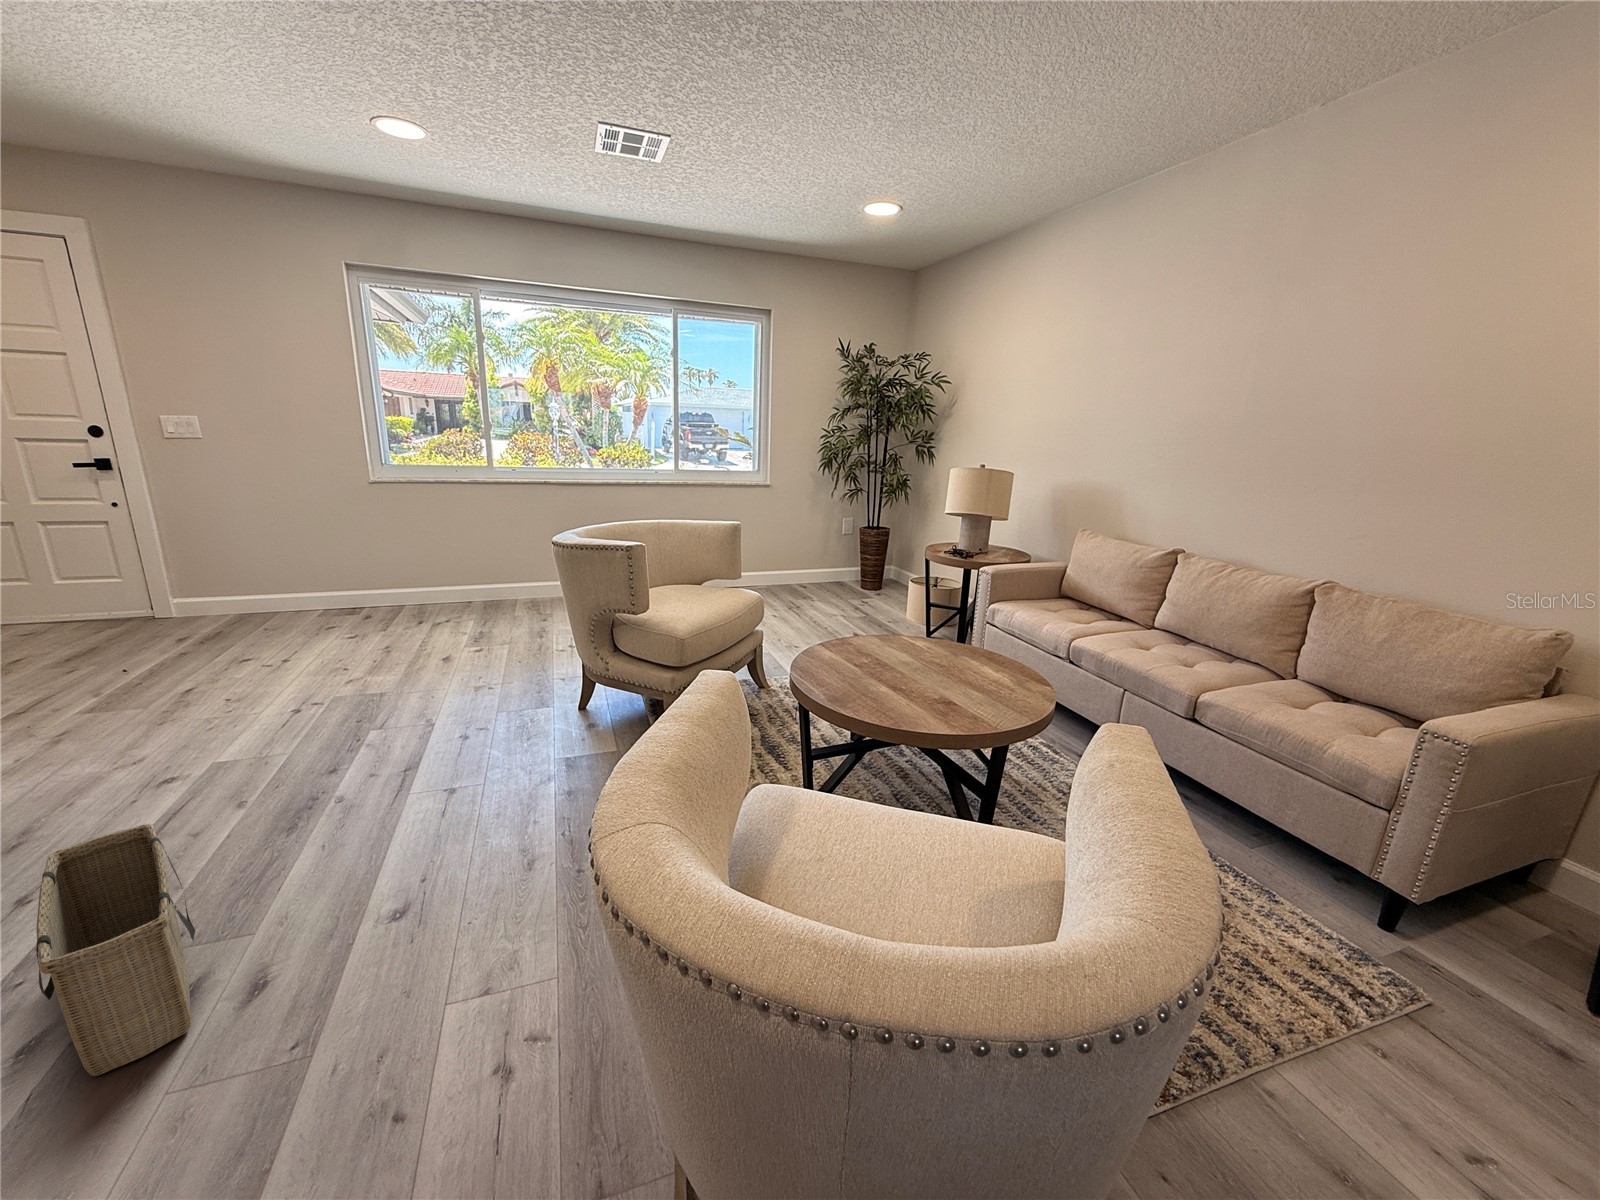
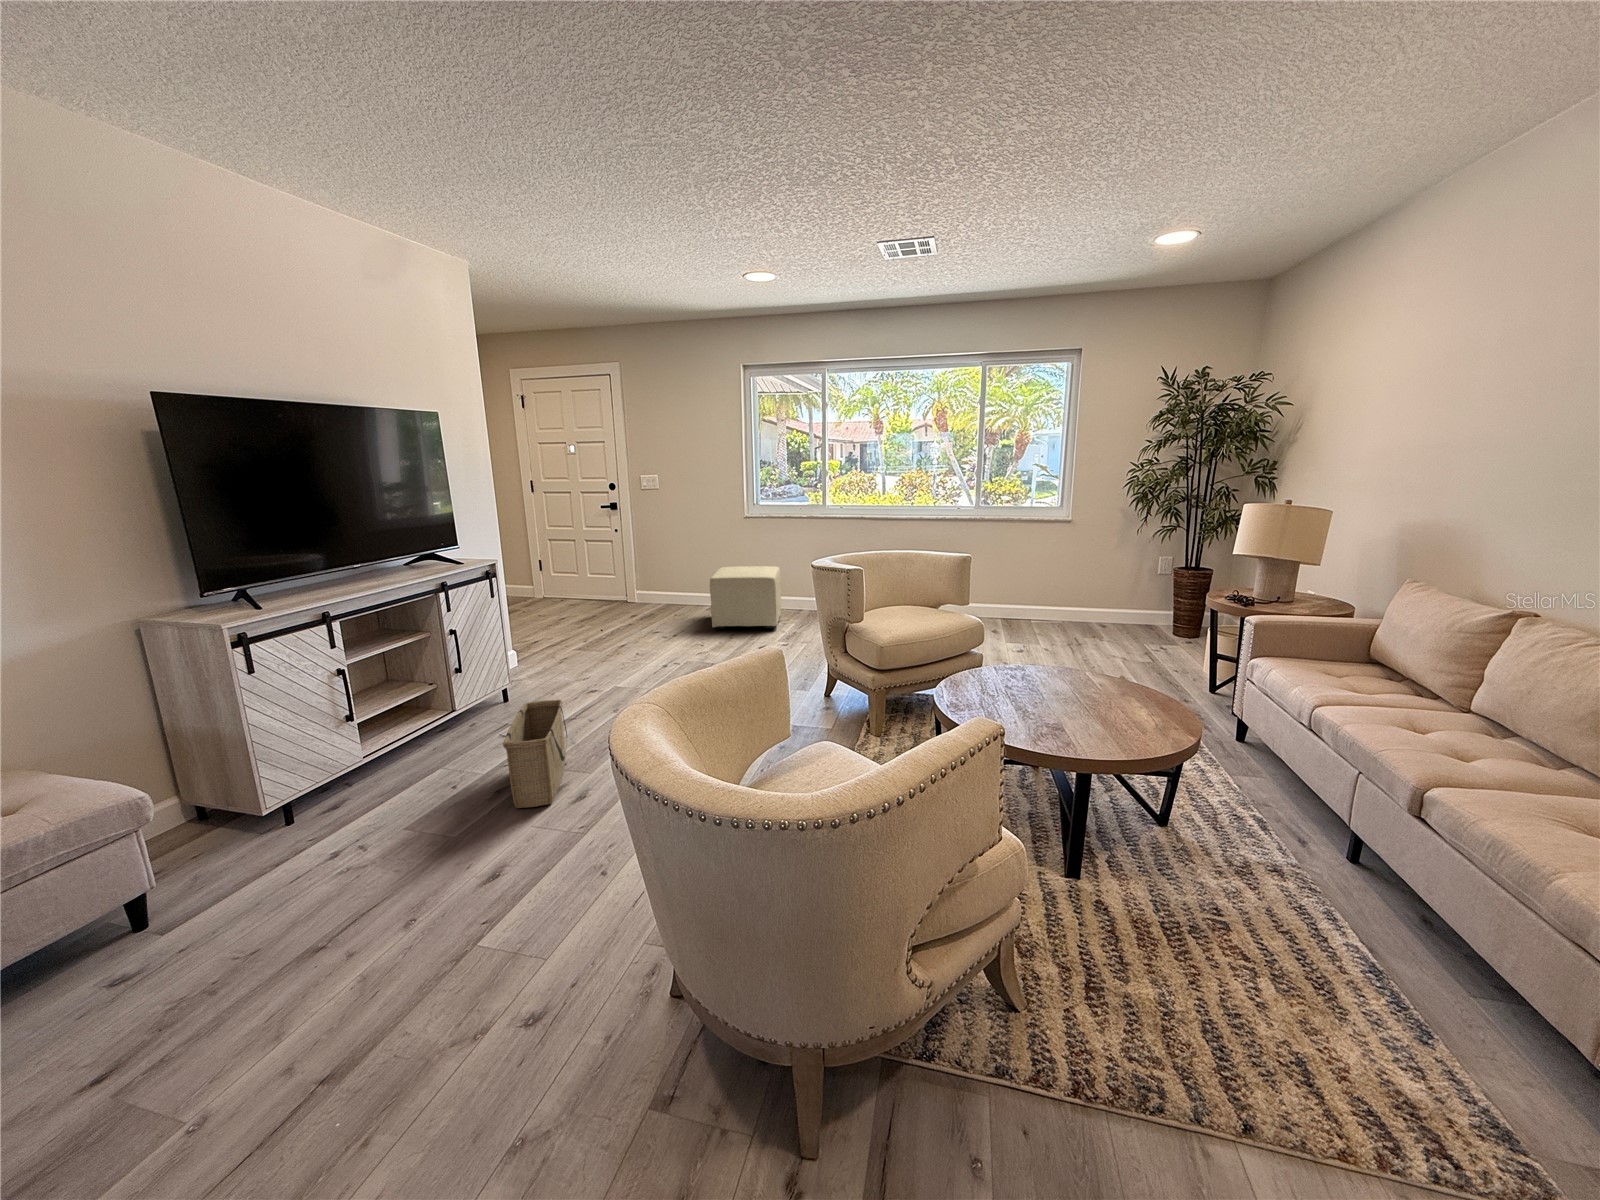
ottoman: none [339,547,455,639] -> present [710,566,781,629]

